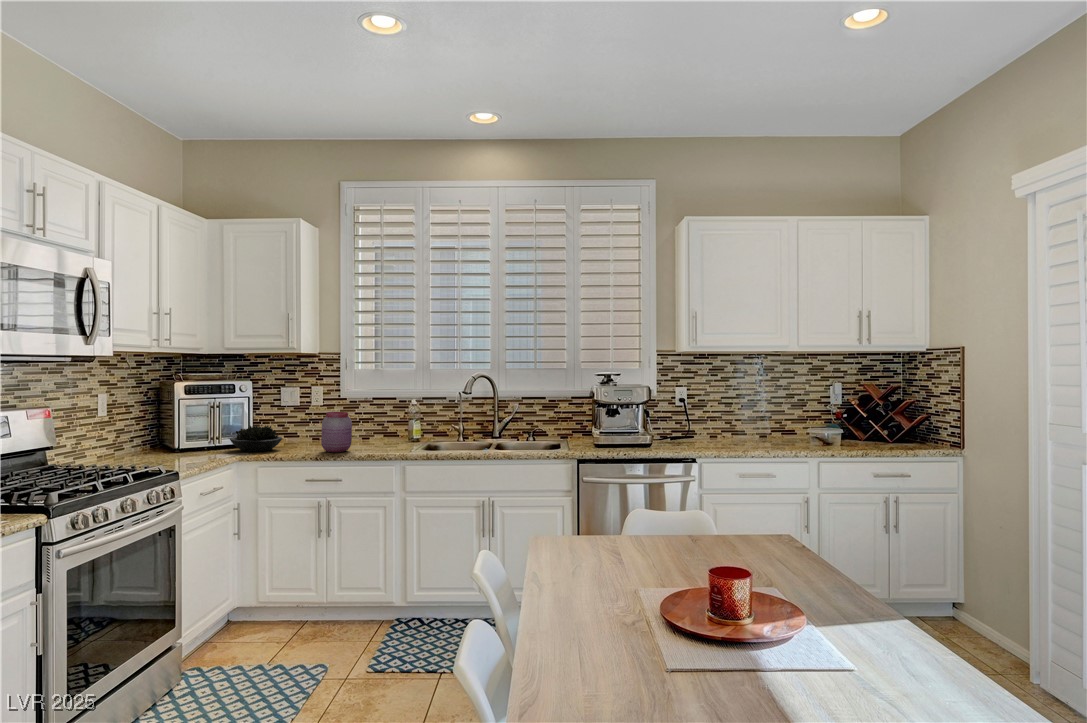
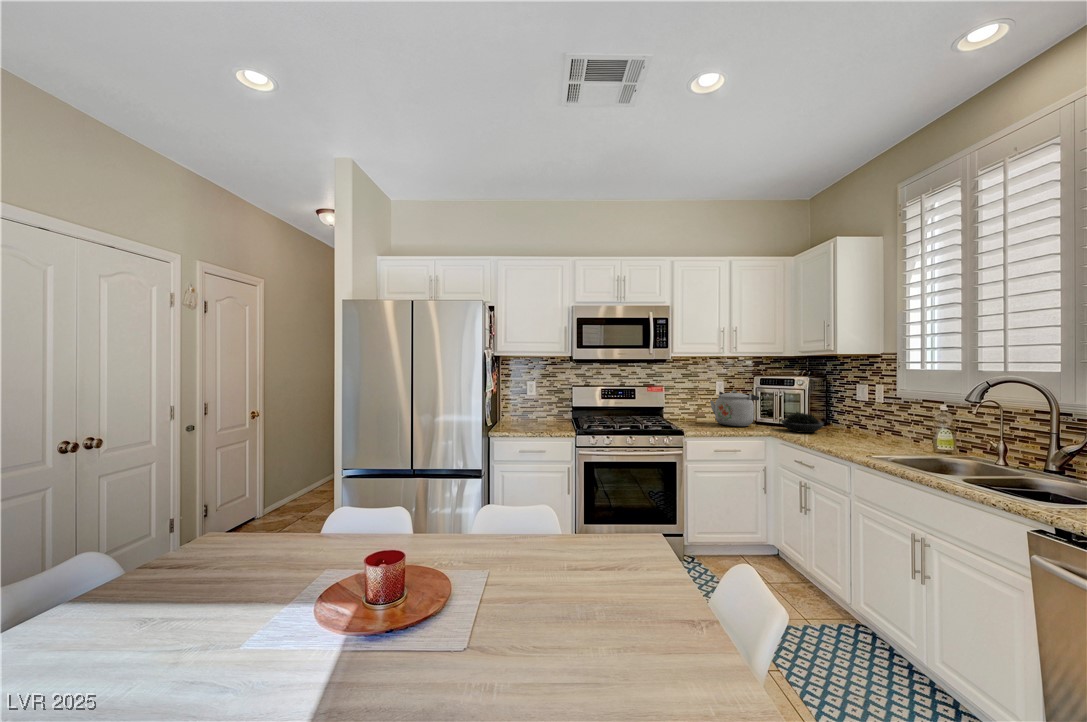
kettle: none [122,405,202,461] -> present [710,390,759,427]
jar: present [321,412,352,452] -> none [825,406,856,444]

